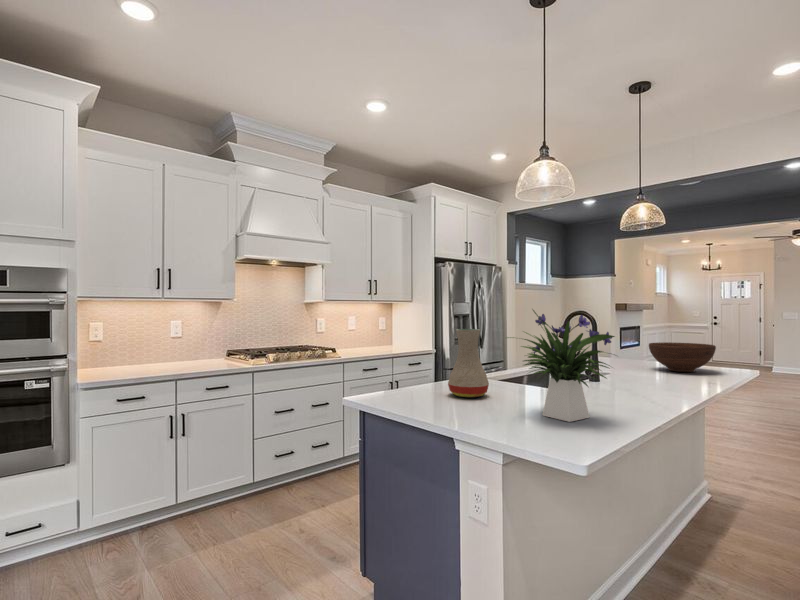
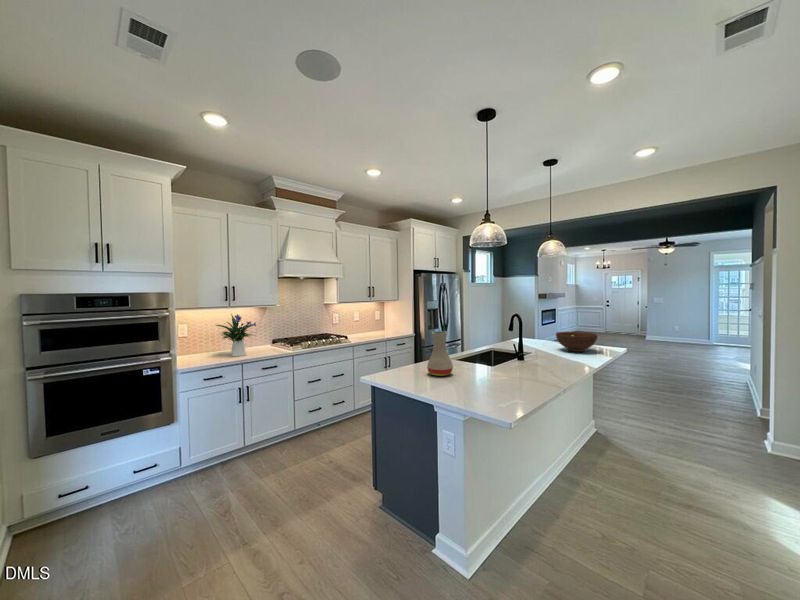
flower arrangement: present [508,310,615,422] -> present [216,314,256,357]

